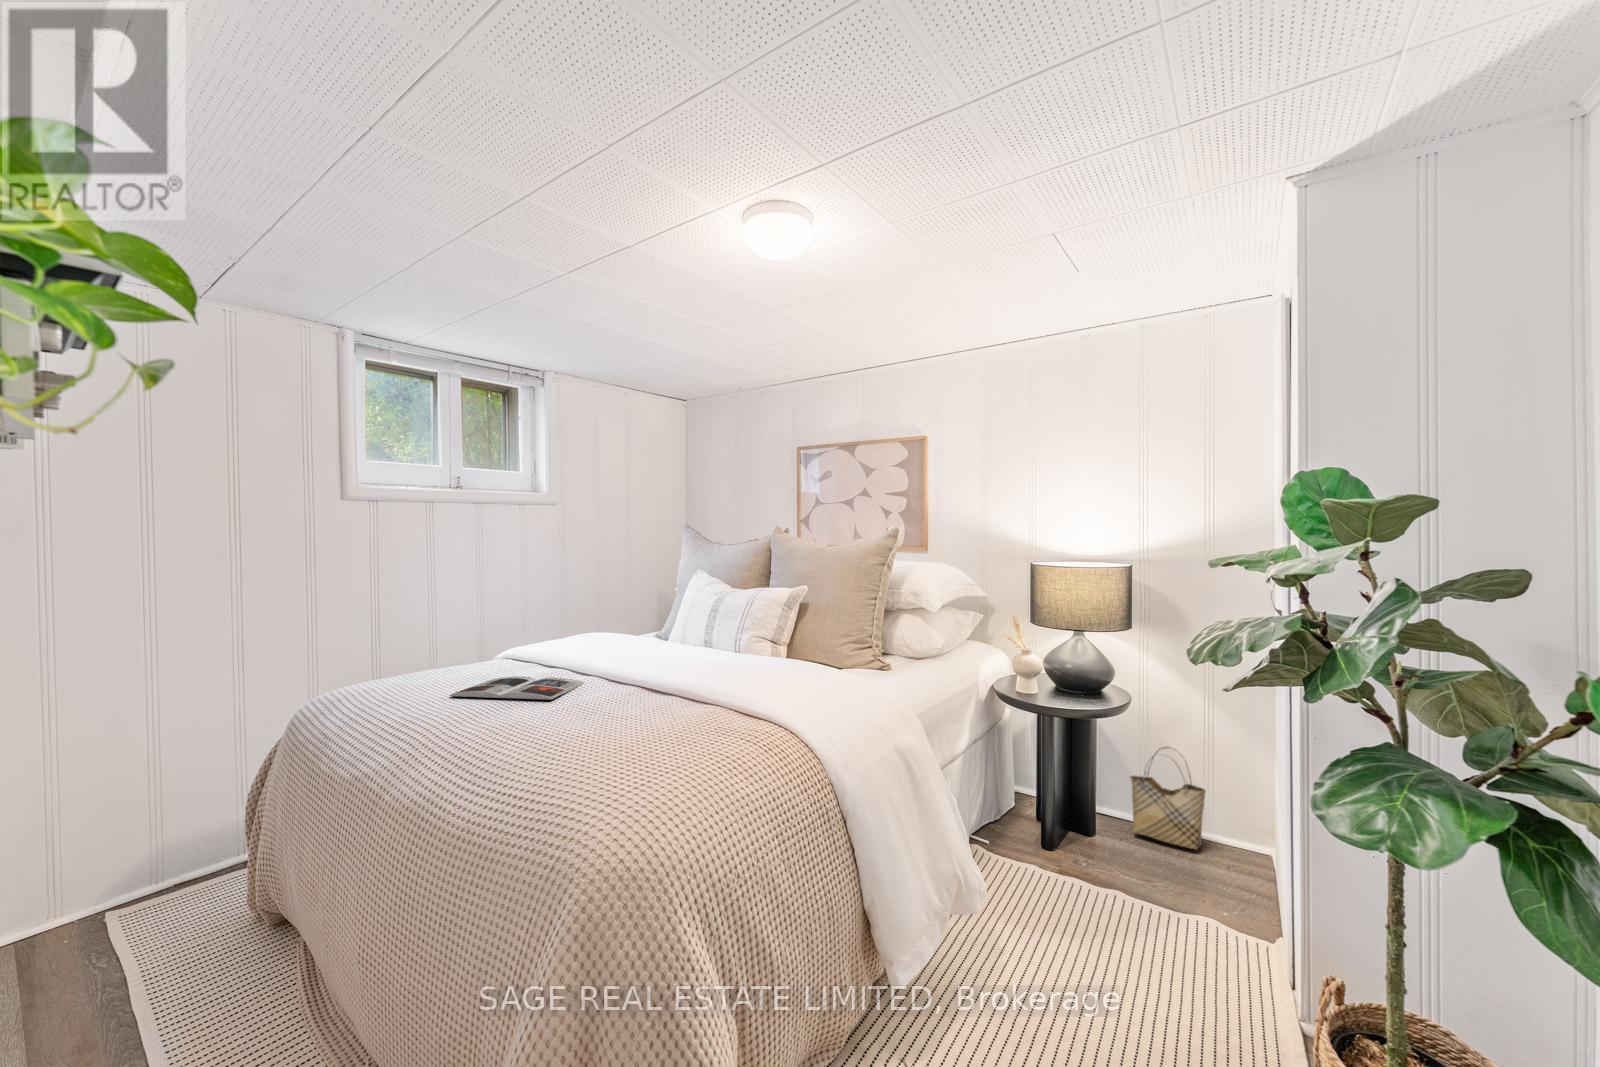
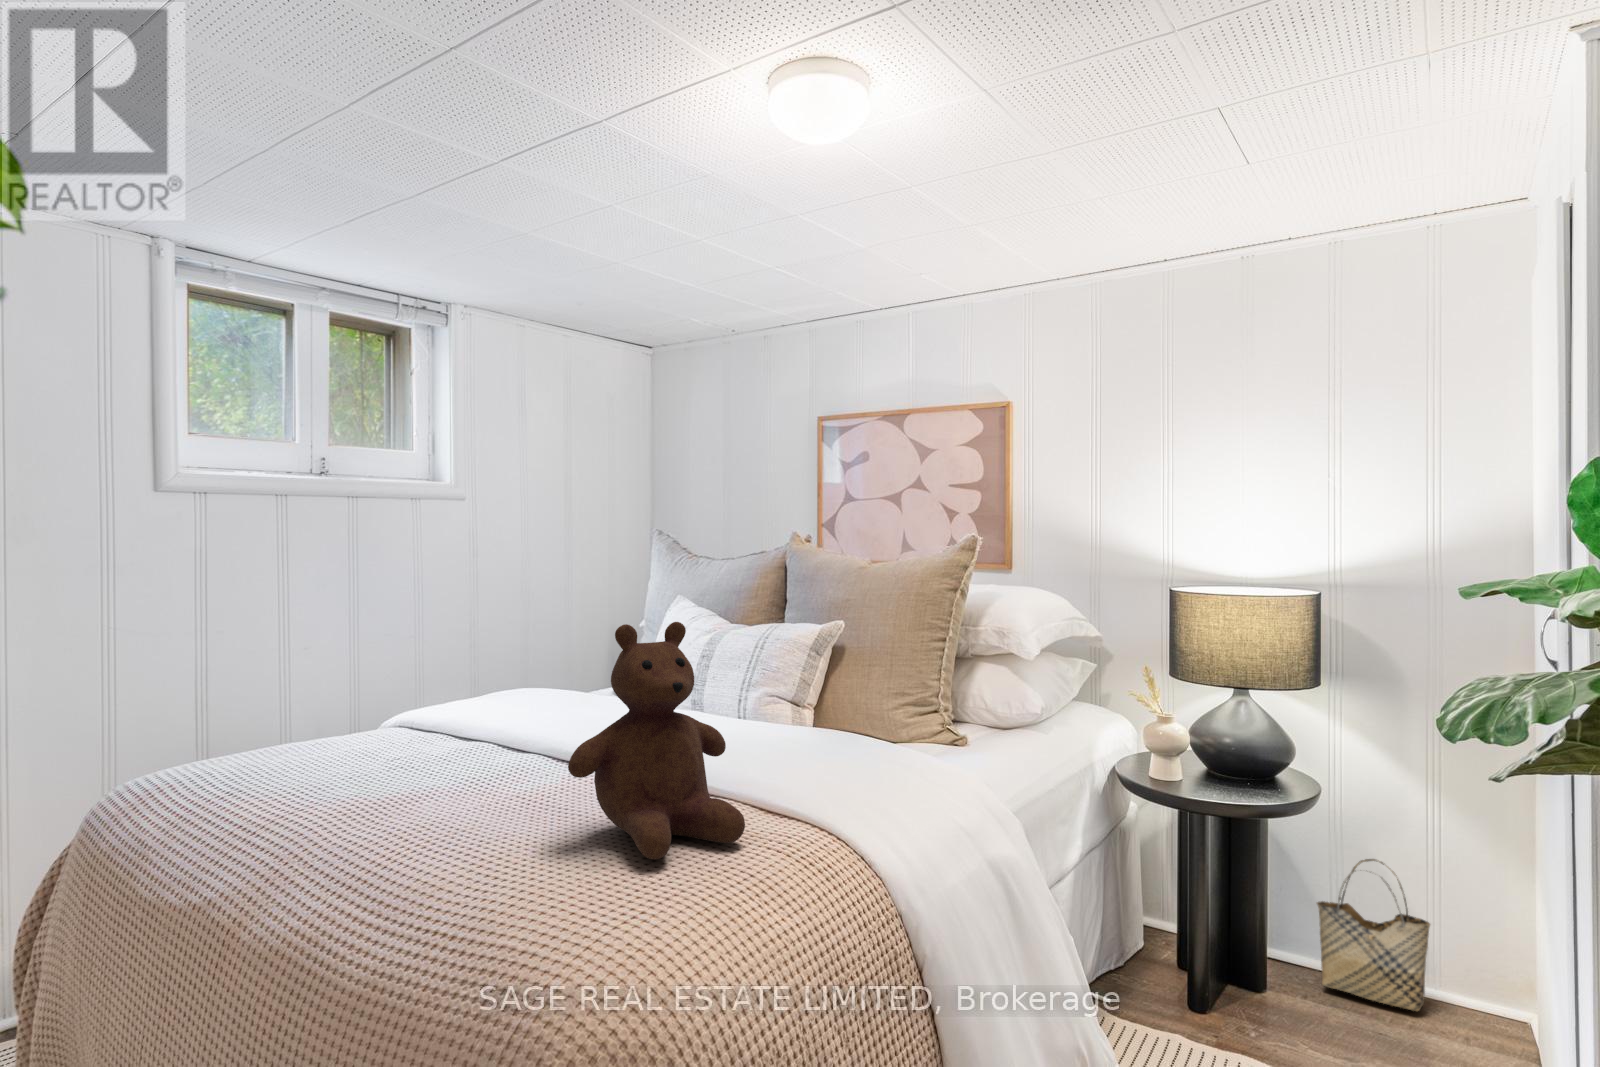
teddy bear: none [606,587,725,747] -> present [568,622,745,859]
magazine: present [449,676,584,700] -> none [324,753,523,788]

